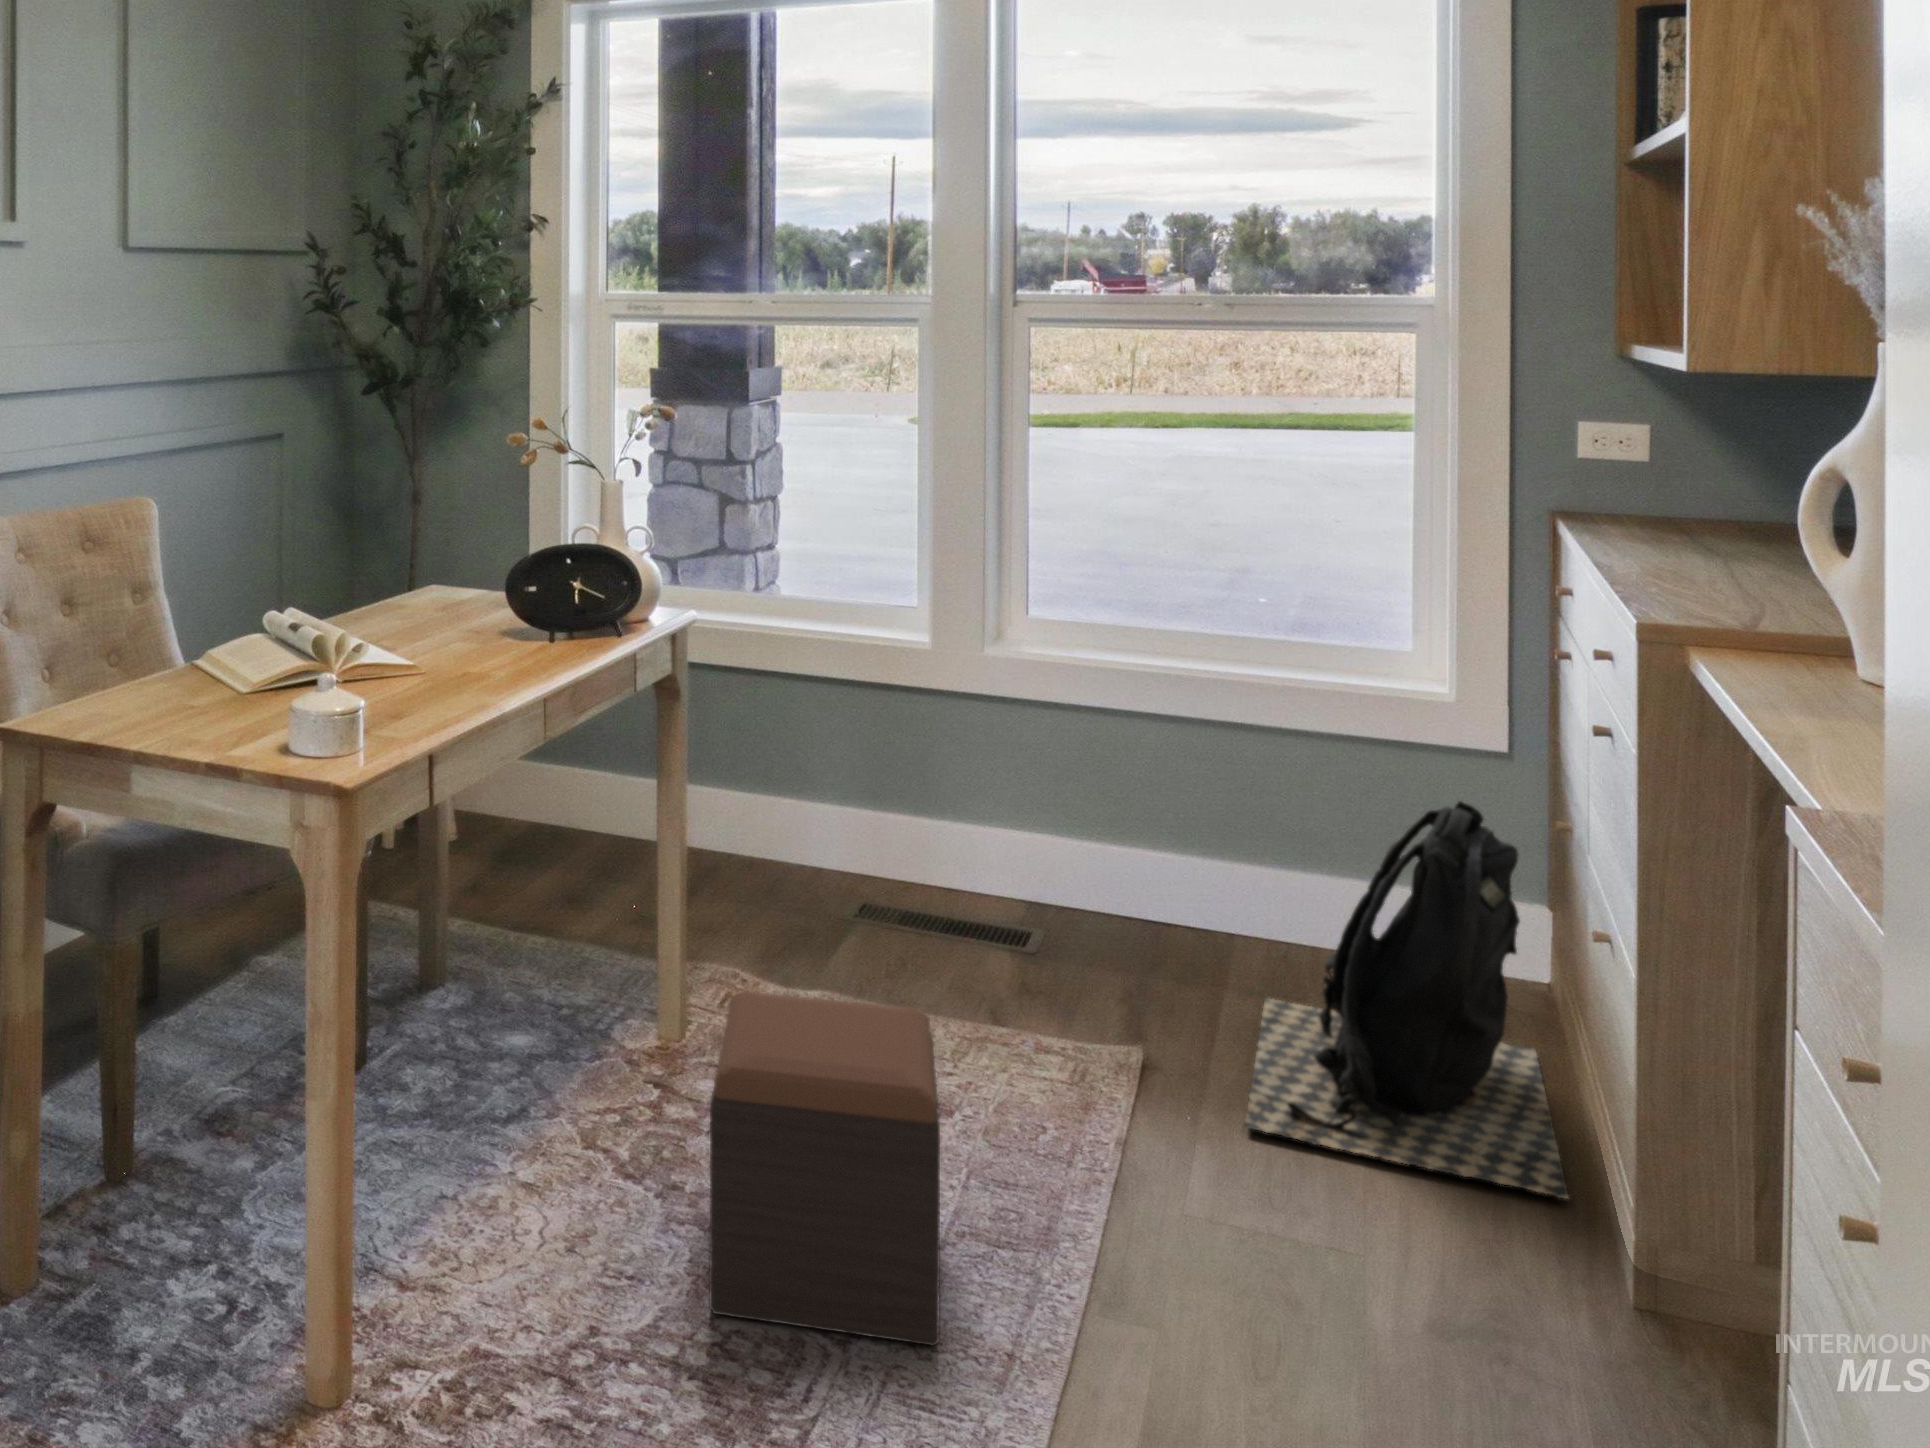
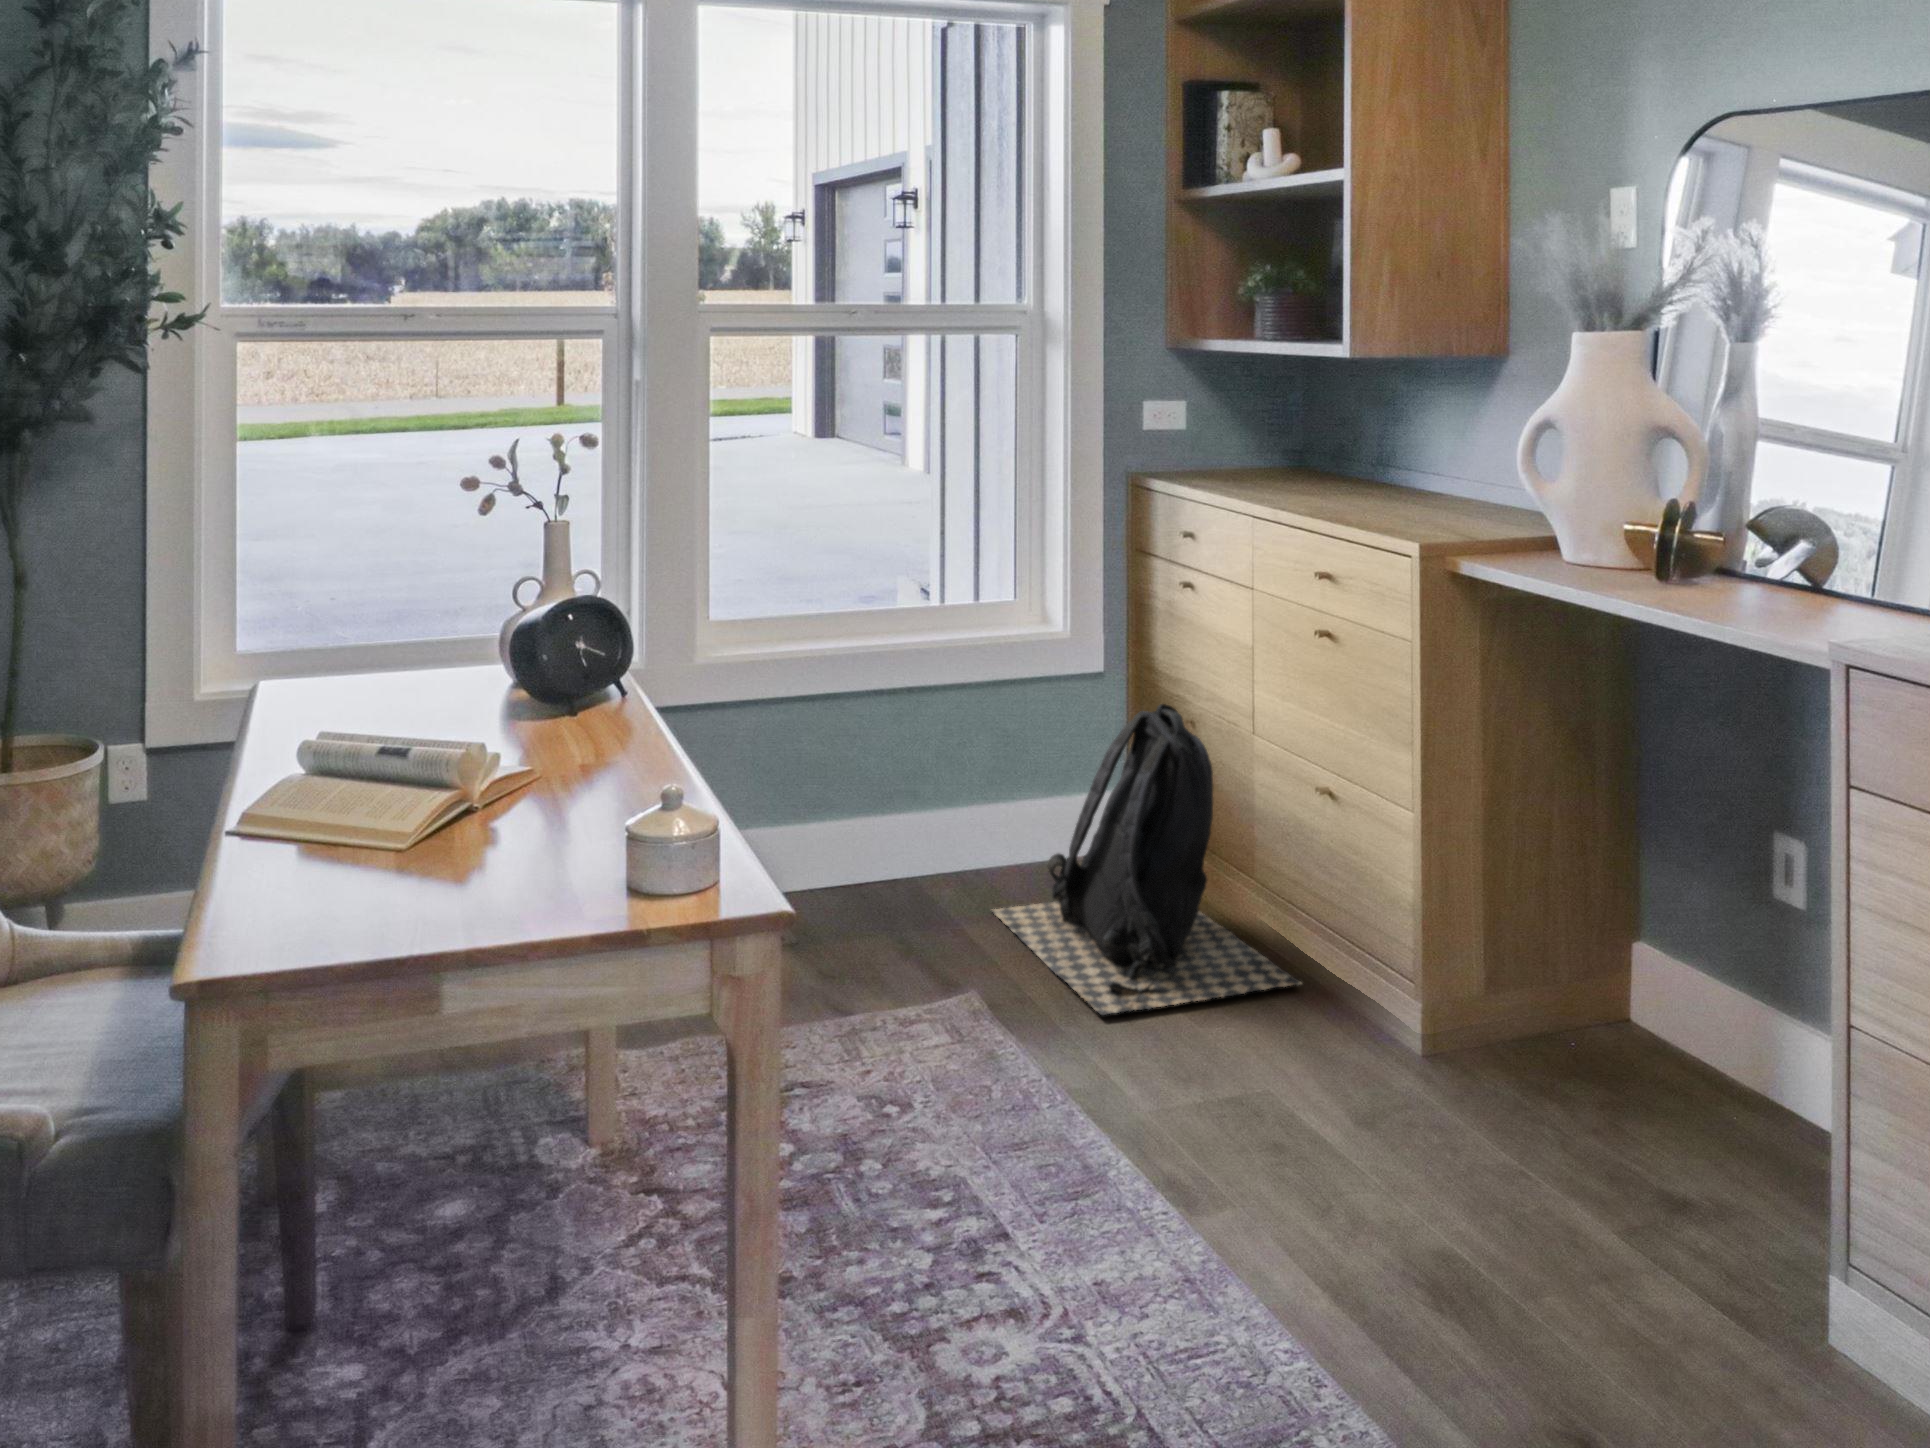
footstool: present [709,992,940,1345] -> none [845,992,1144,1378]

